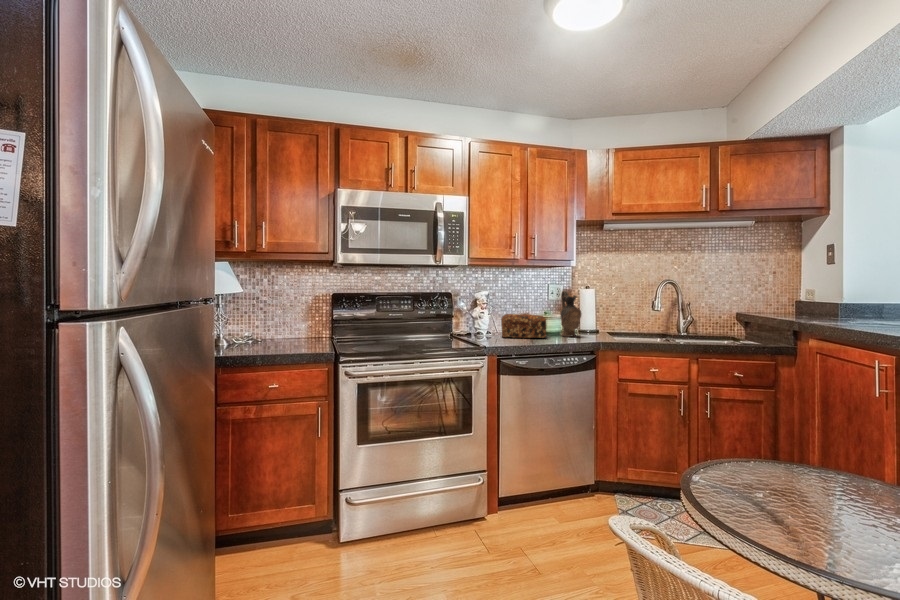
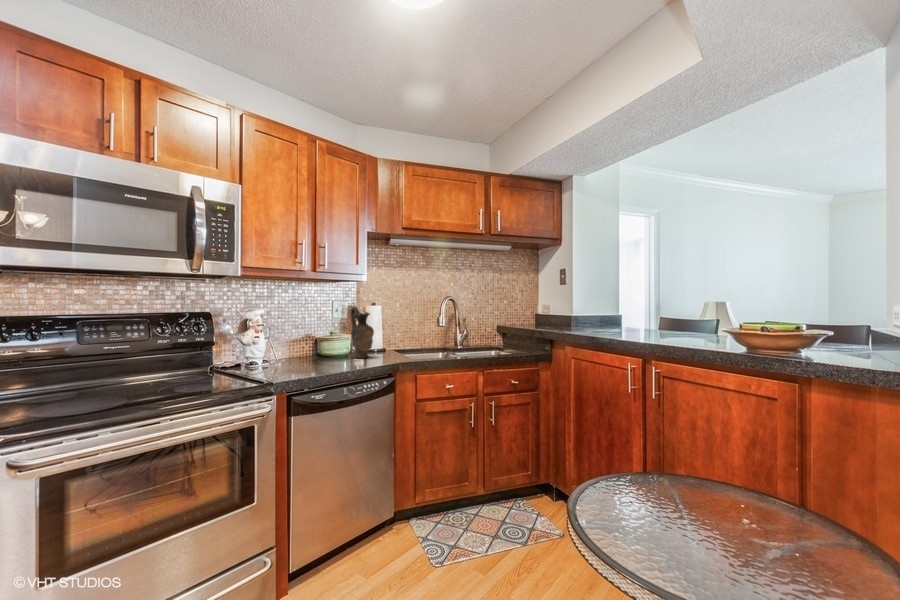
bread loaf: present [501,314,547,338] -> none [282,336,339,366]

